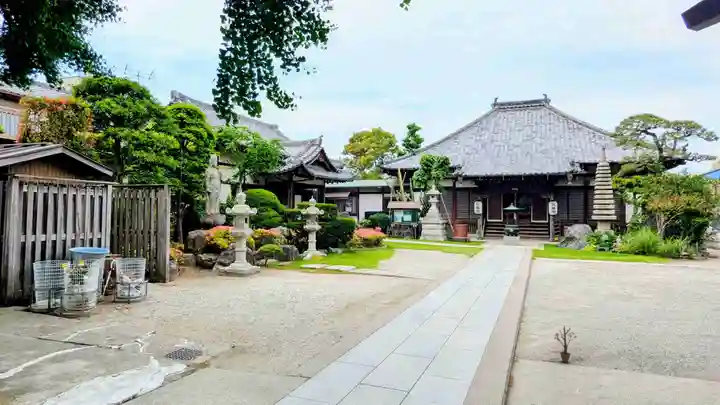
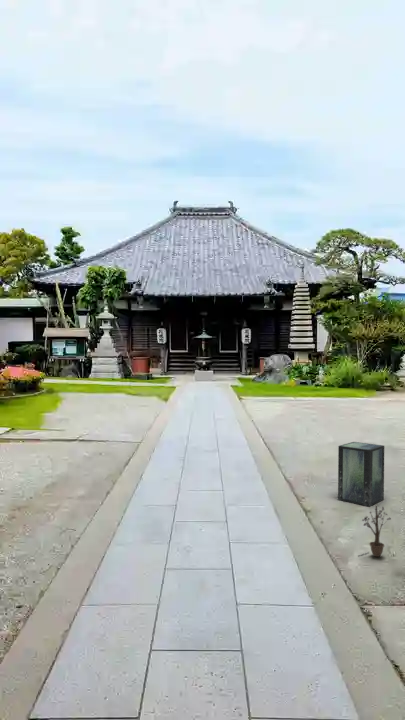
storage box: none [564,288,602,336] -> present [338,442,384,507]

